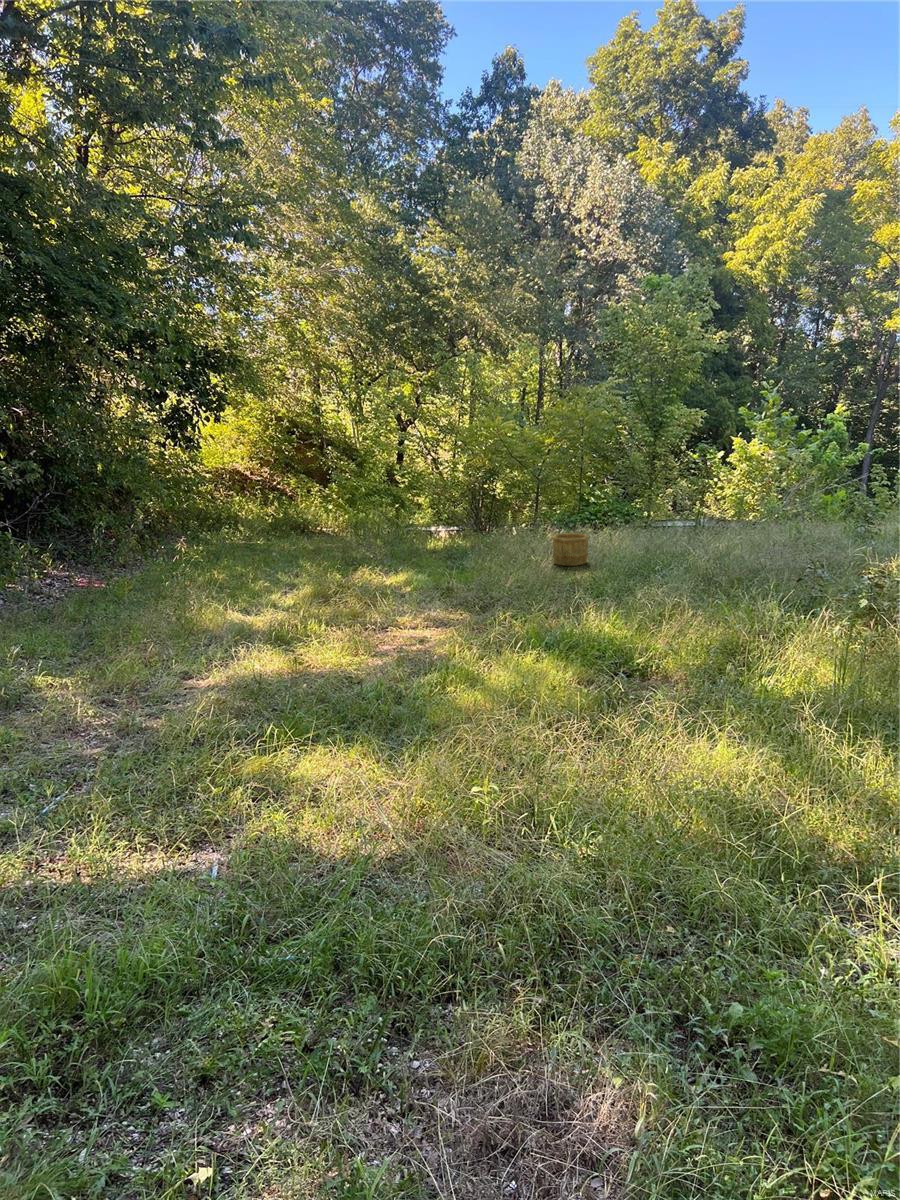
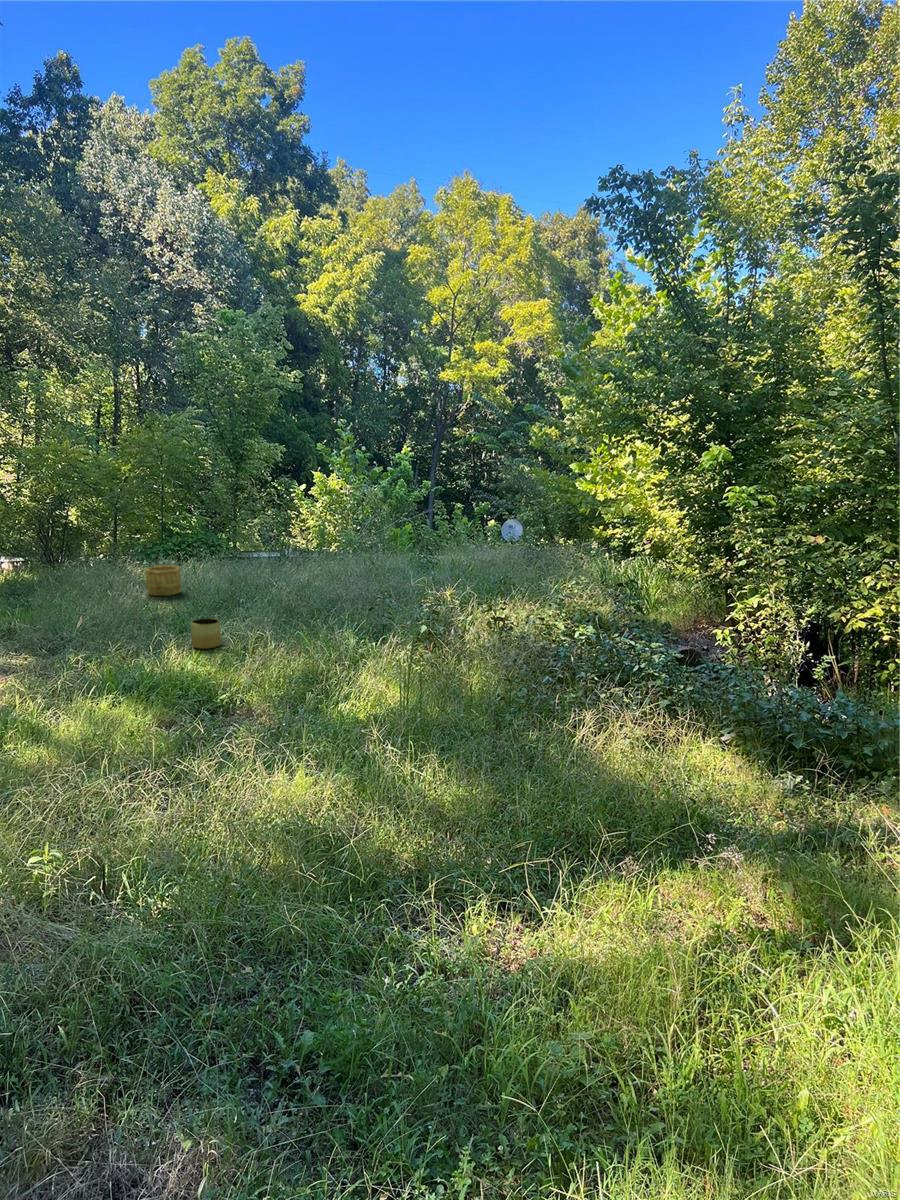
planter: none [599,596,634,634] -> present [191,618,221,649]

